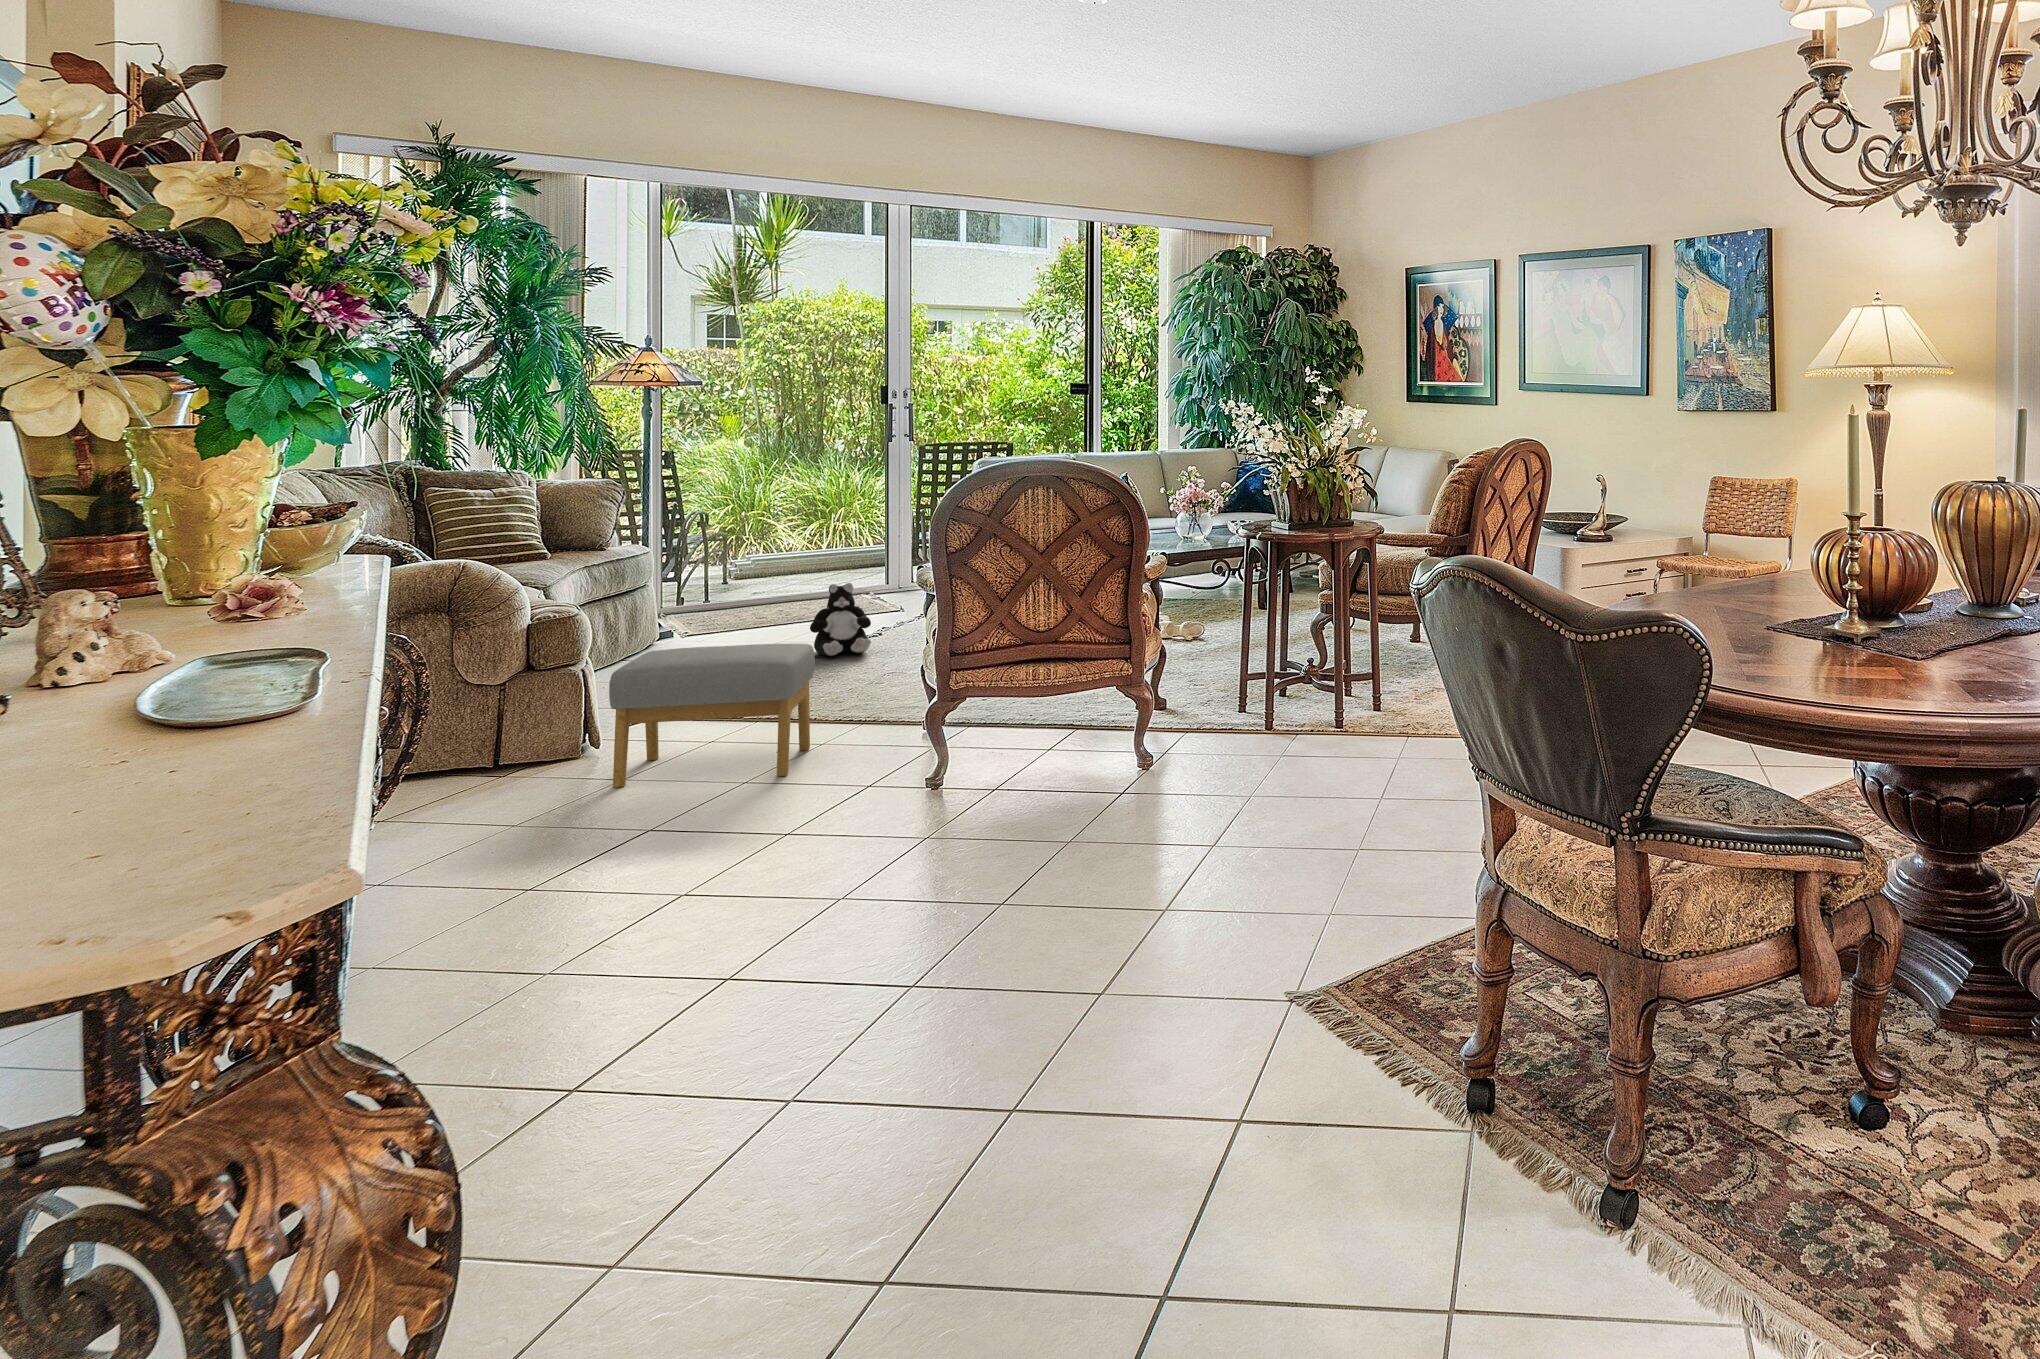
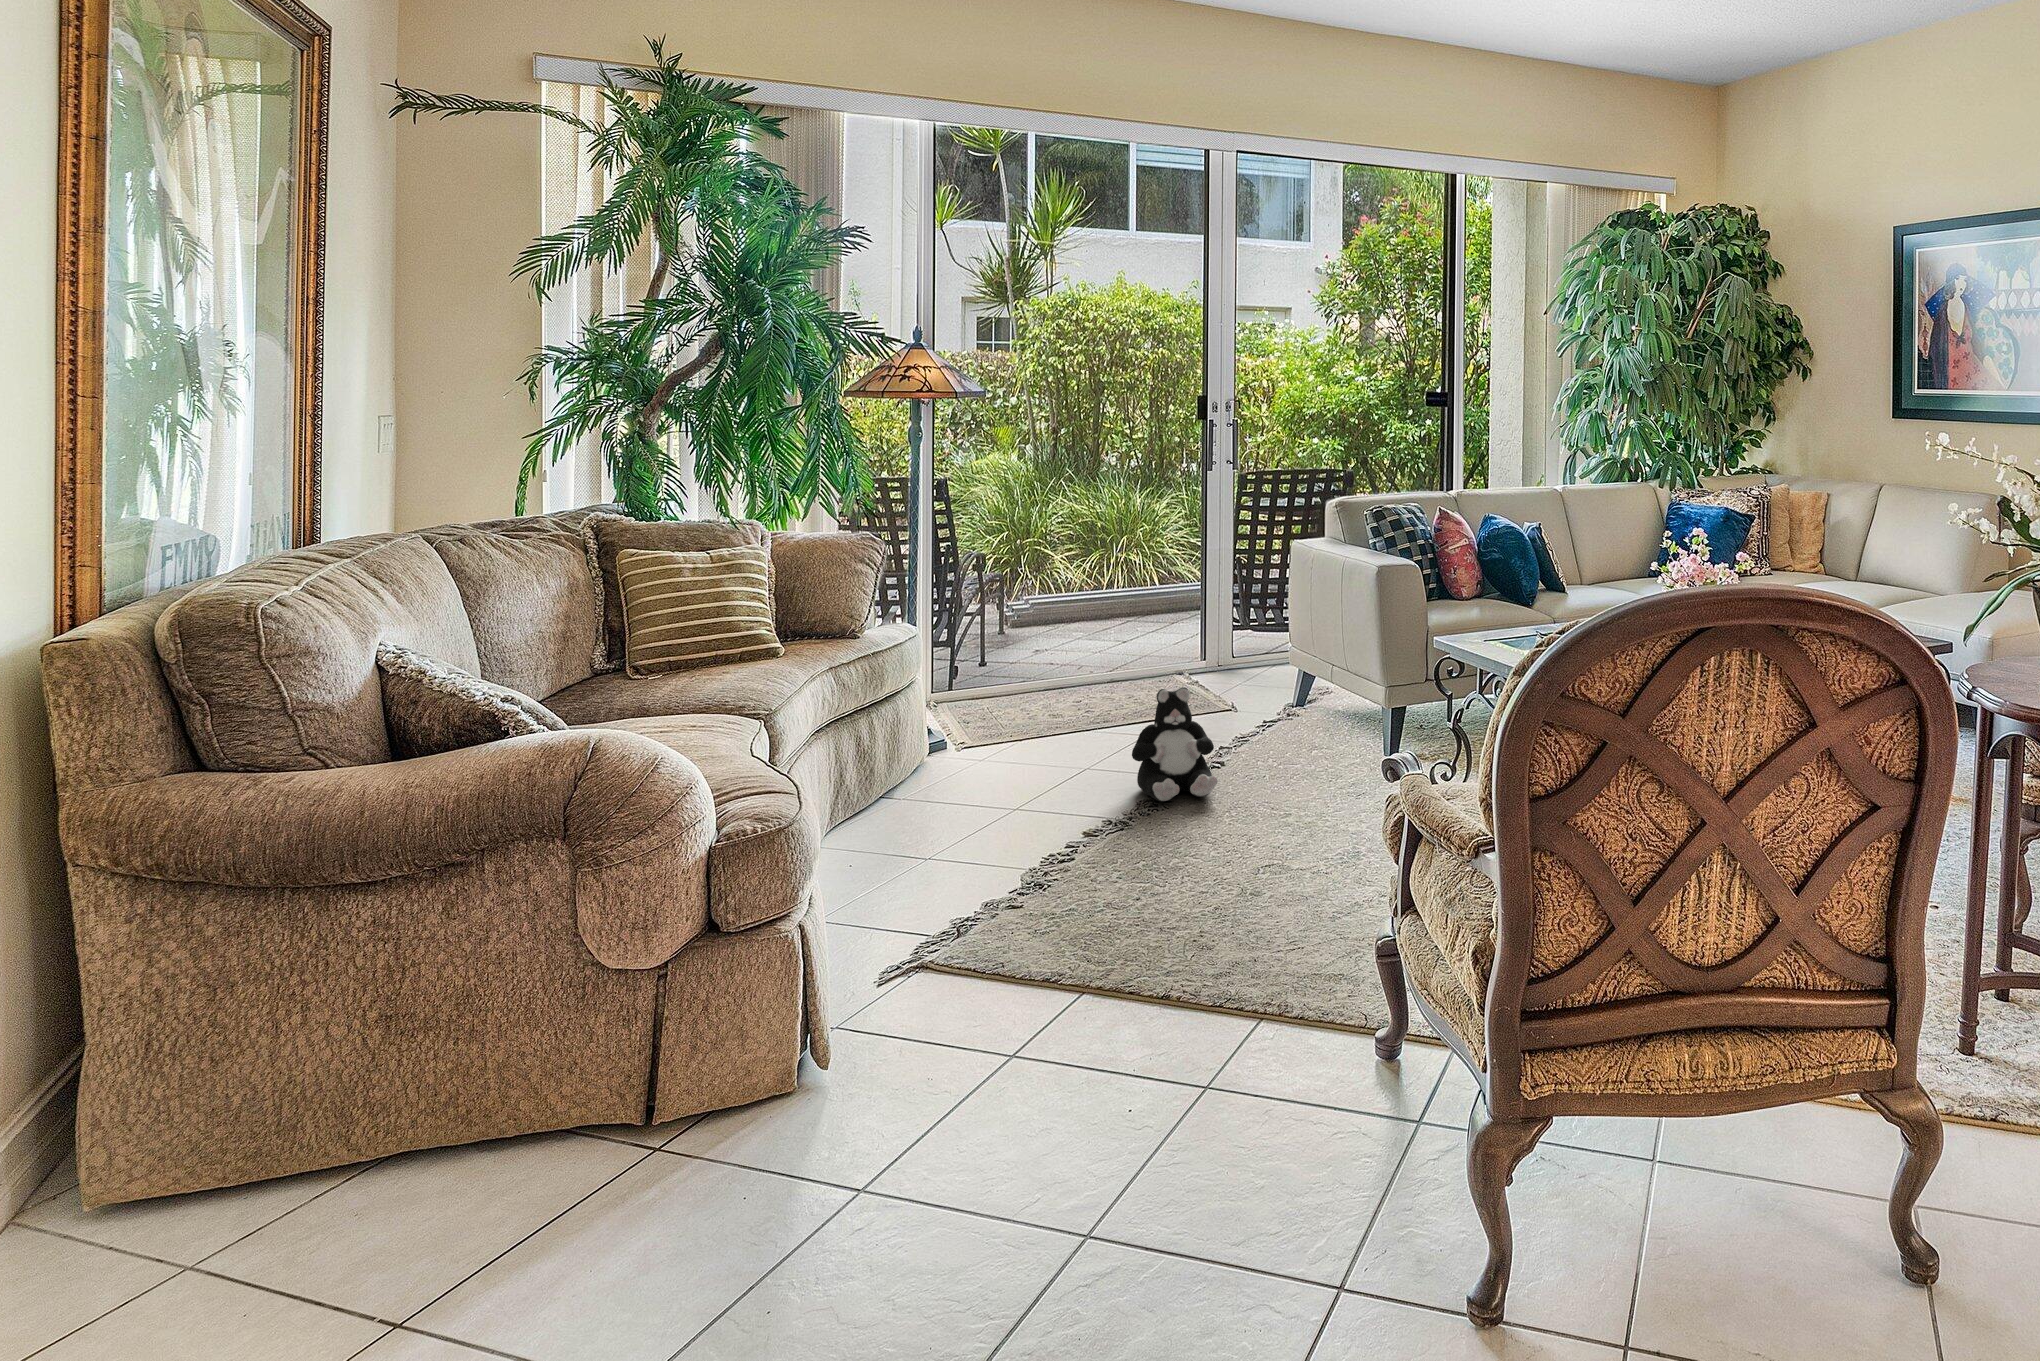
footstool: present [609,644,815,788] -> none [850,883,1195,1193]

